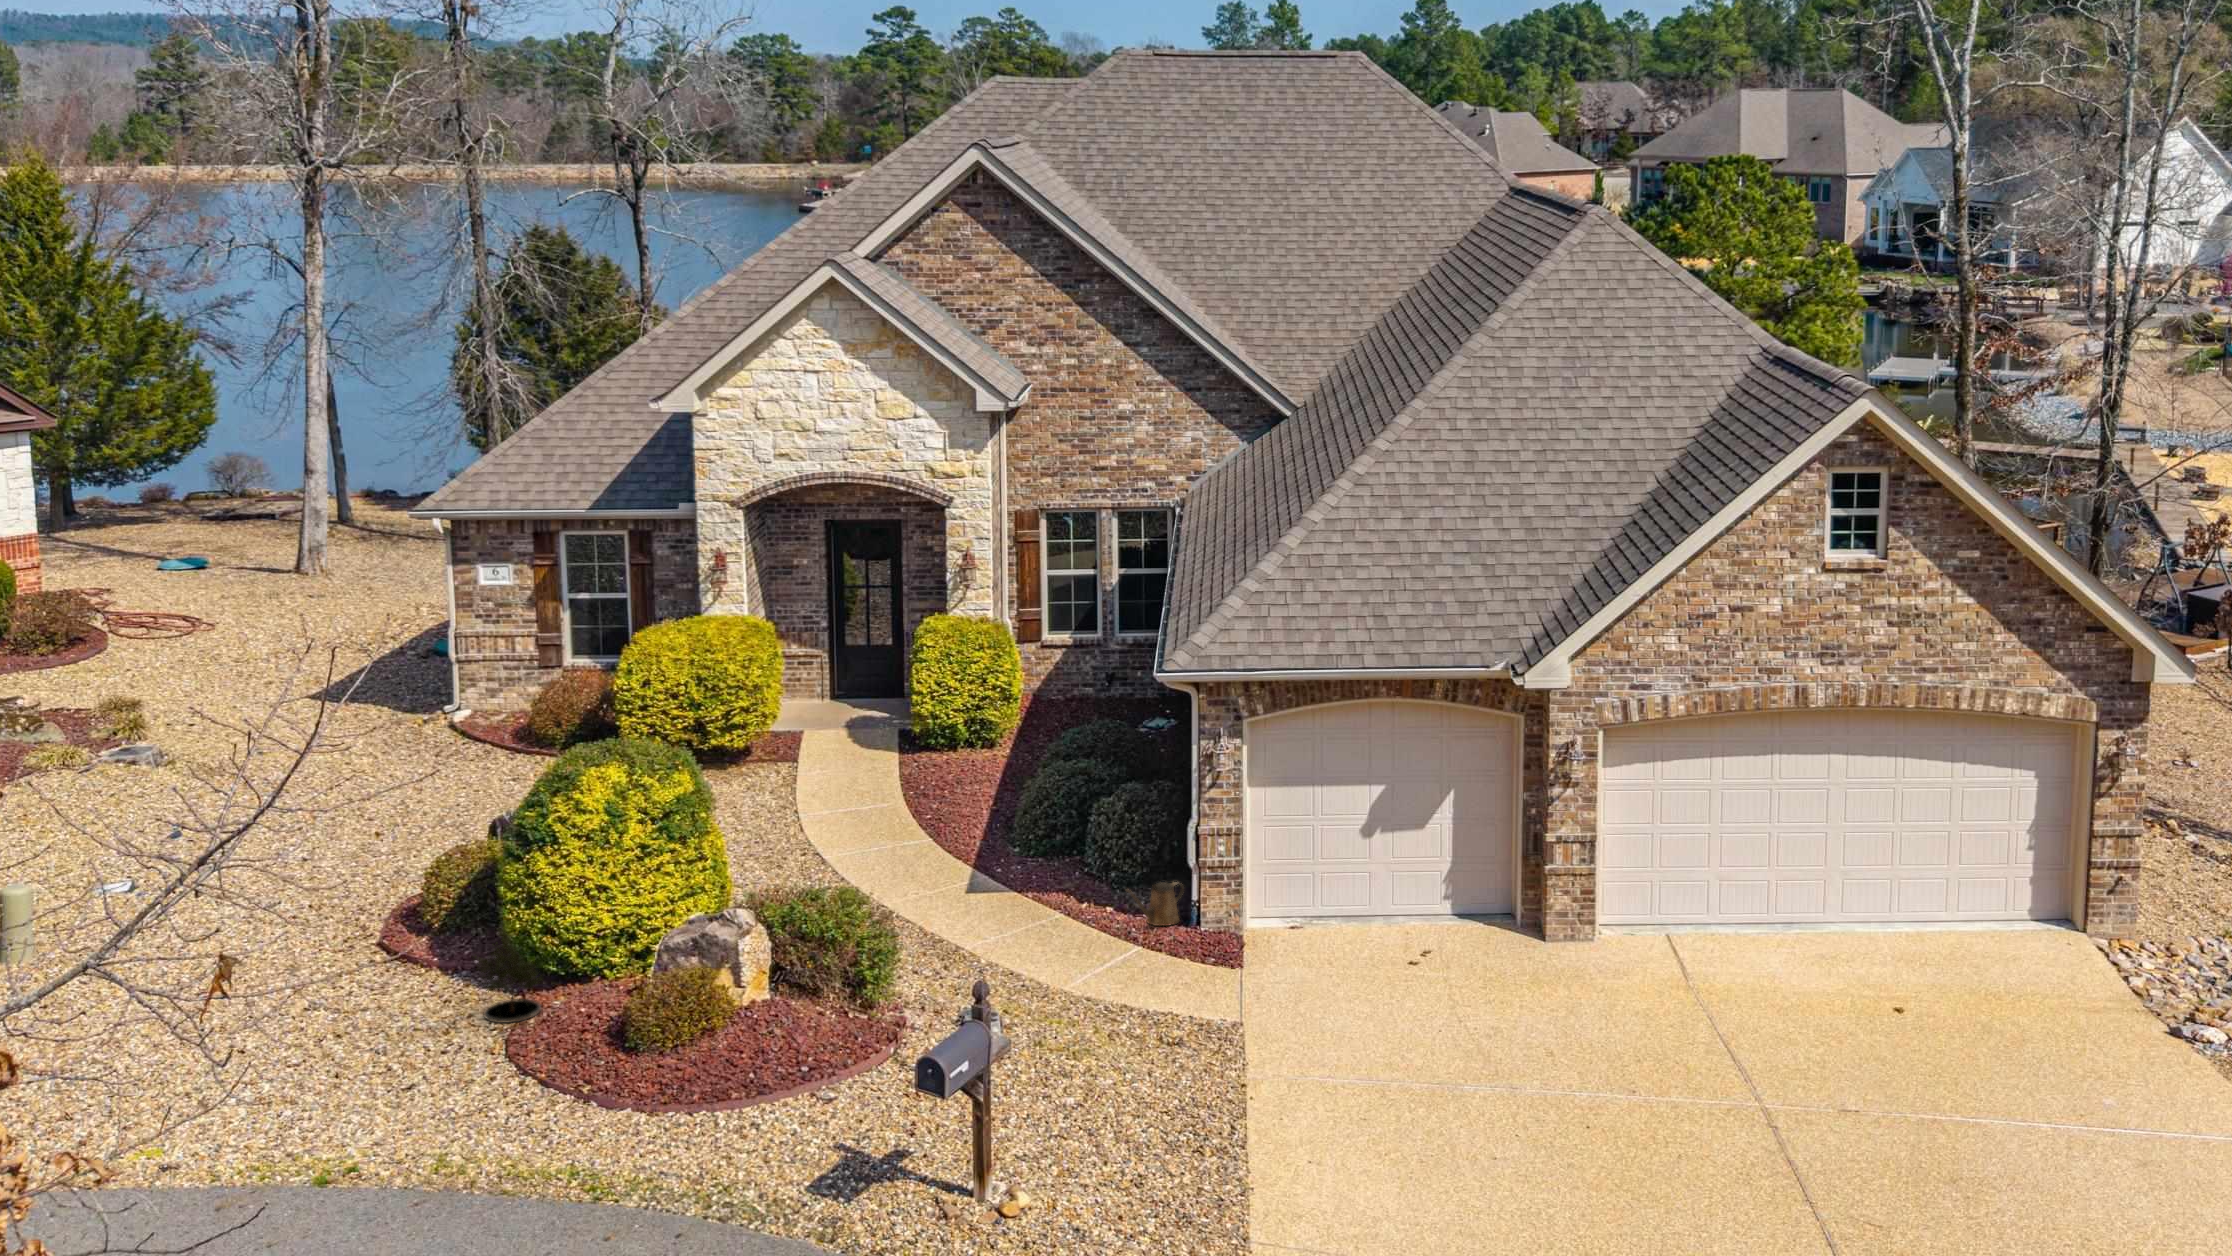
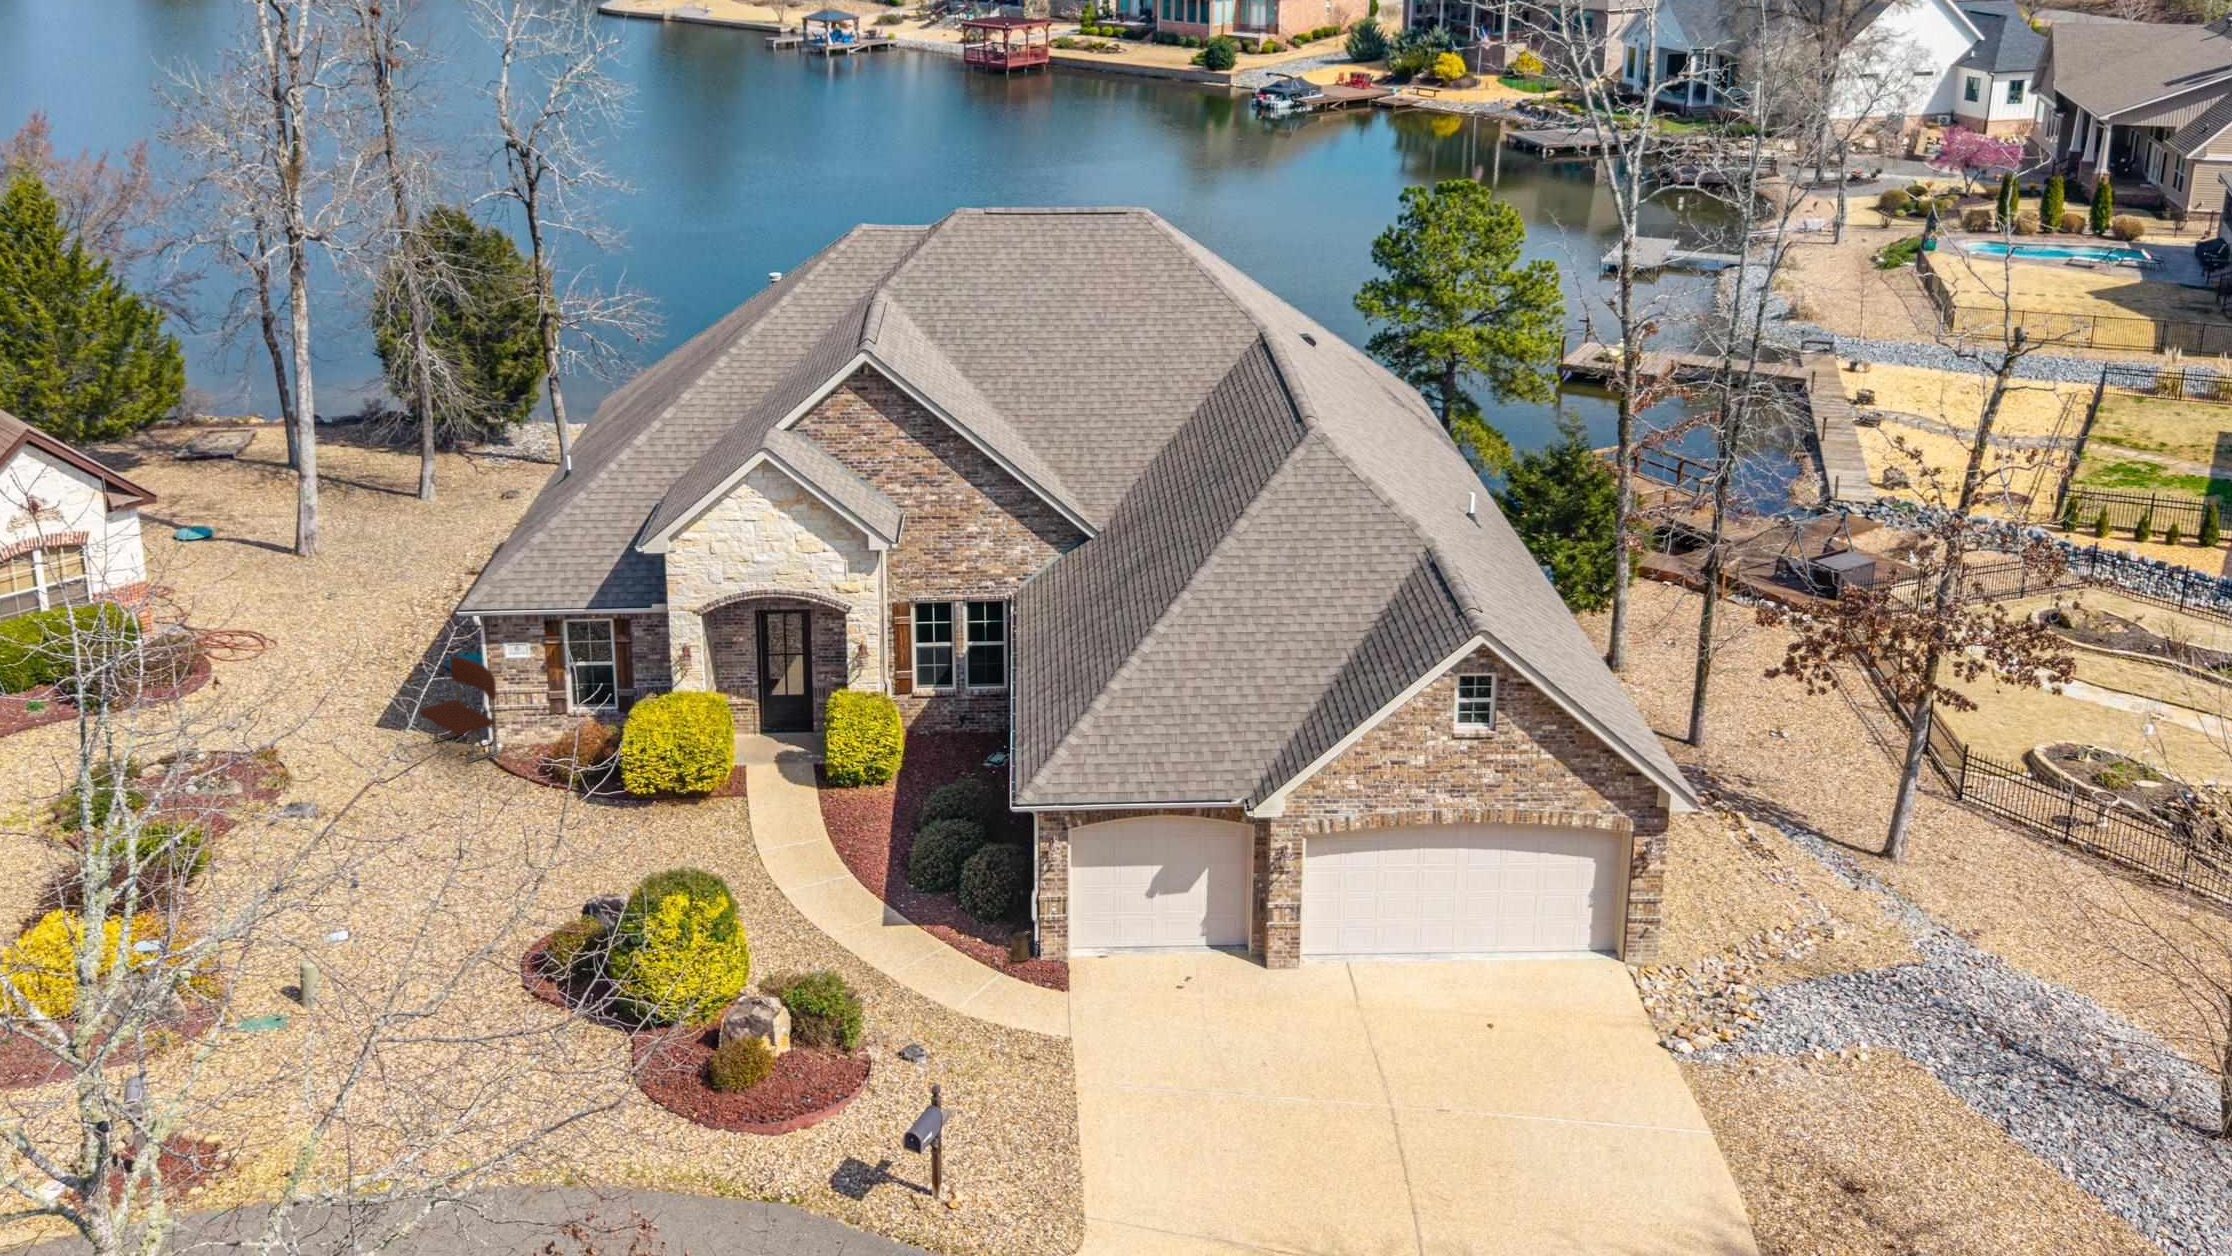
bench: none [350,583,458,723] -> present [419,656,498,763]
potted tree: present [475,919,542,1023] -> none [595,990,640,1054]

